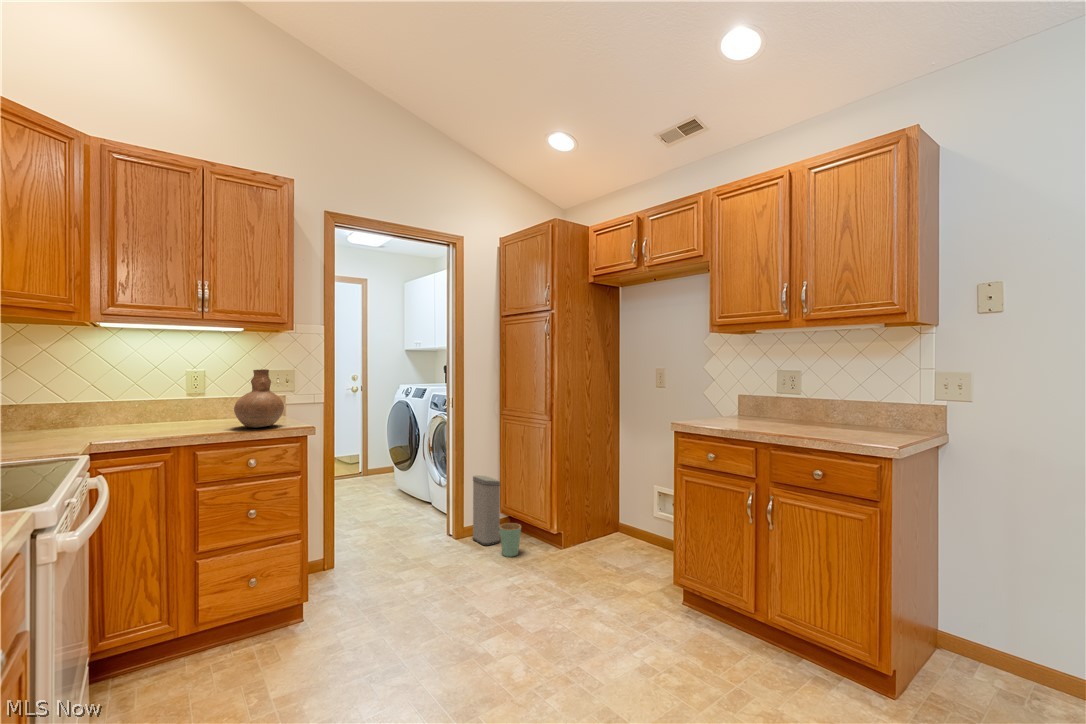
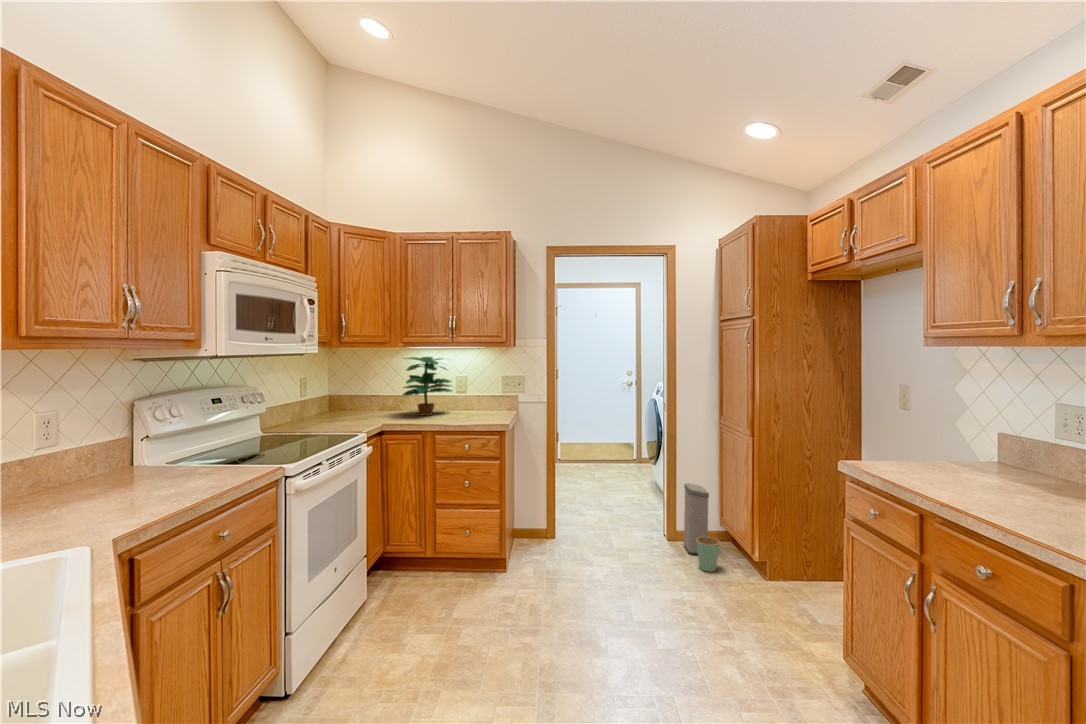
potted plant: none [102,341,195,428] -> present [402,357,452,416]
vase: present [234,369,284,428] -> none [461,379,493,422]

